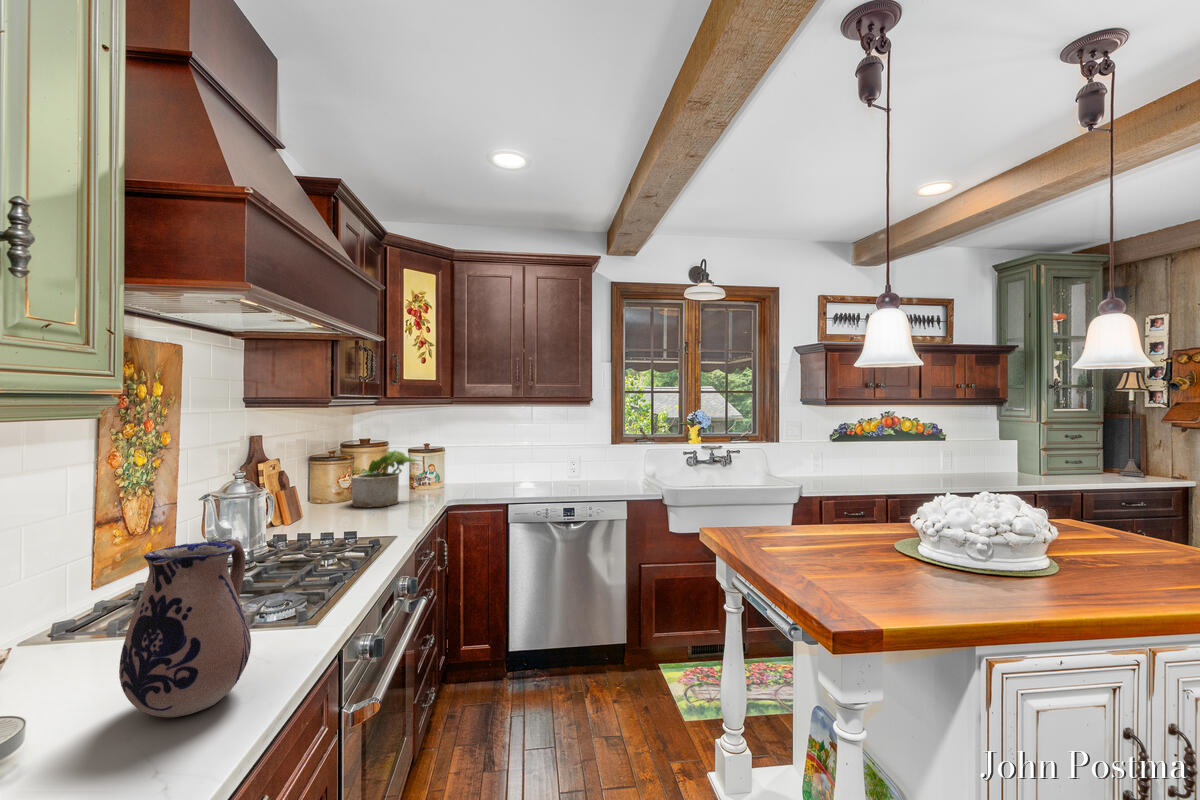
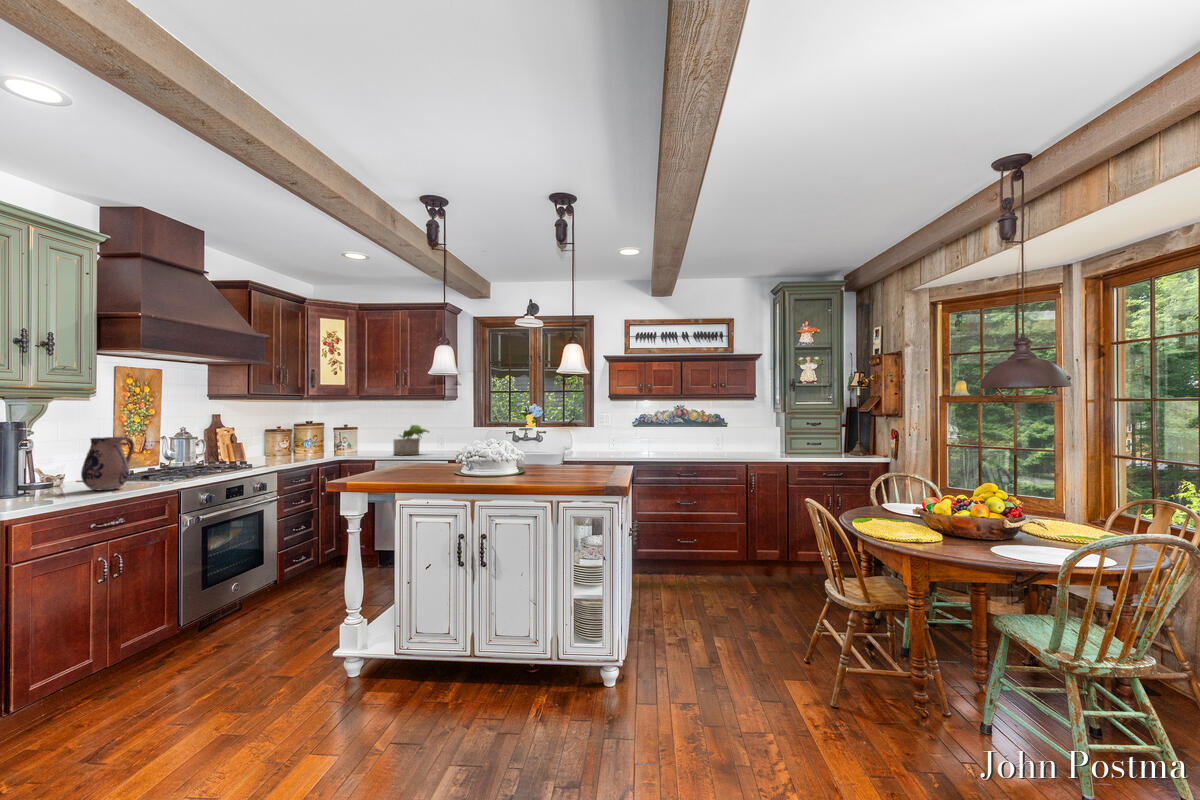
potted plant: present [352,451,415,508] -> present [393,425,429,455]

